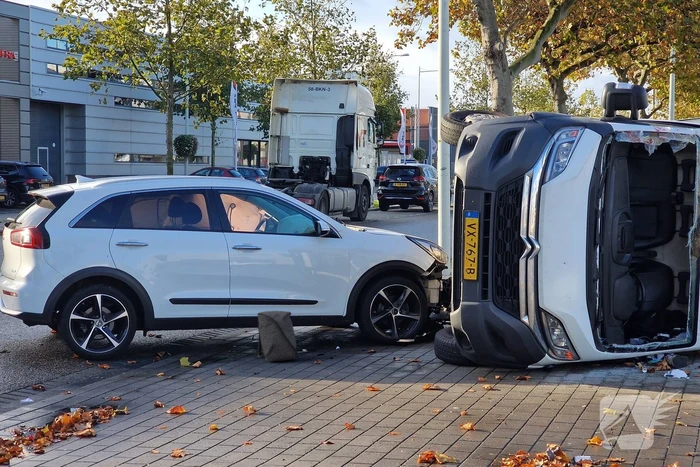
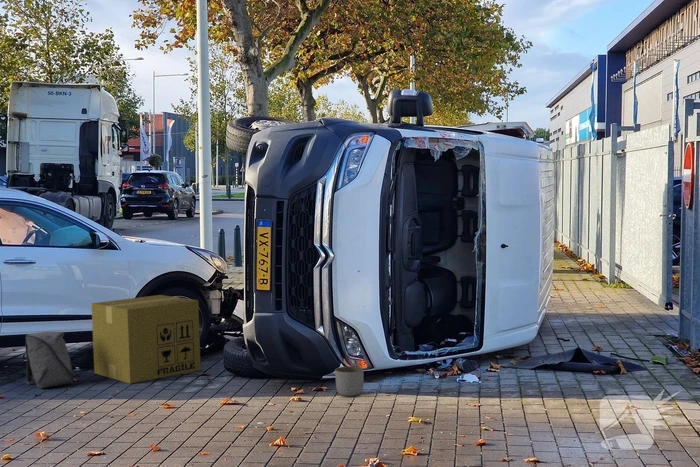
cardboard box: none [317,282,415,363] -> present [92,295,201,384]
planter: none [537,359,566,388] -> present [335,366,364,397]

